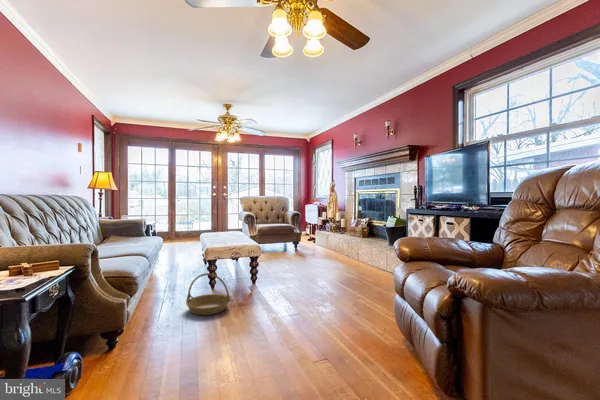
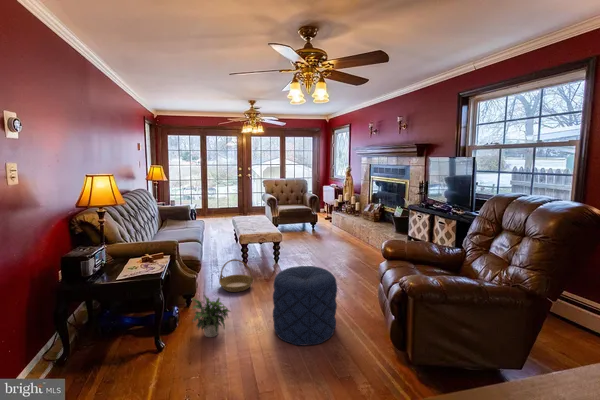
pouf: none [258,271,344,378] -> present [273,266,337,345]
potted plant: none [142,313,199,374] -> present [192,296,230,337]

